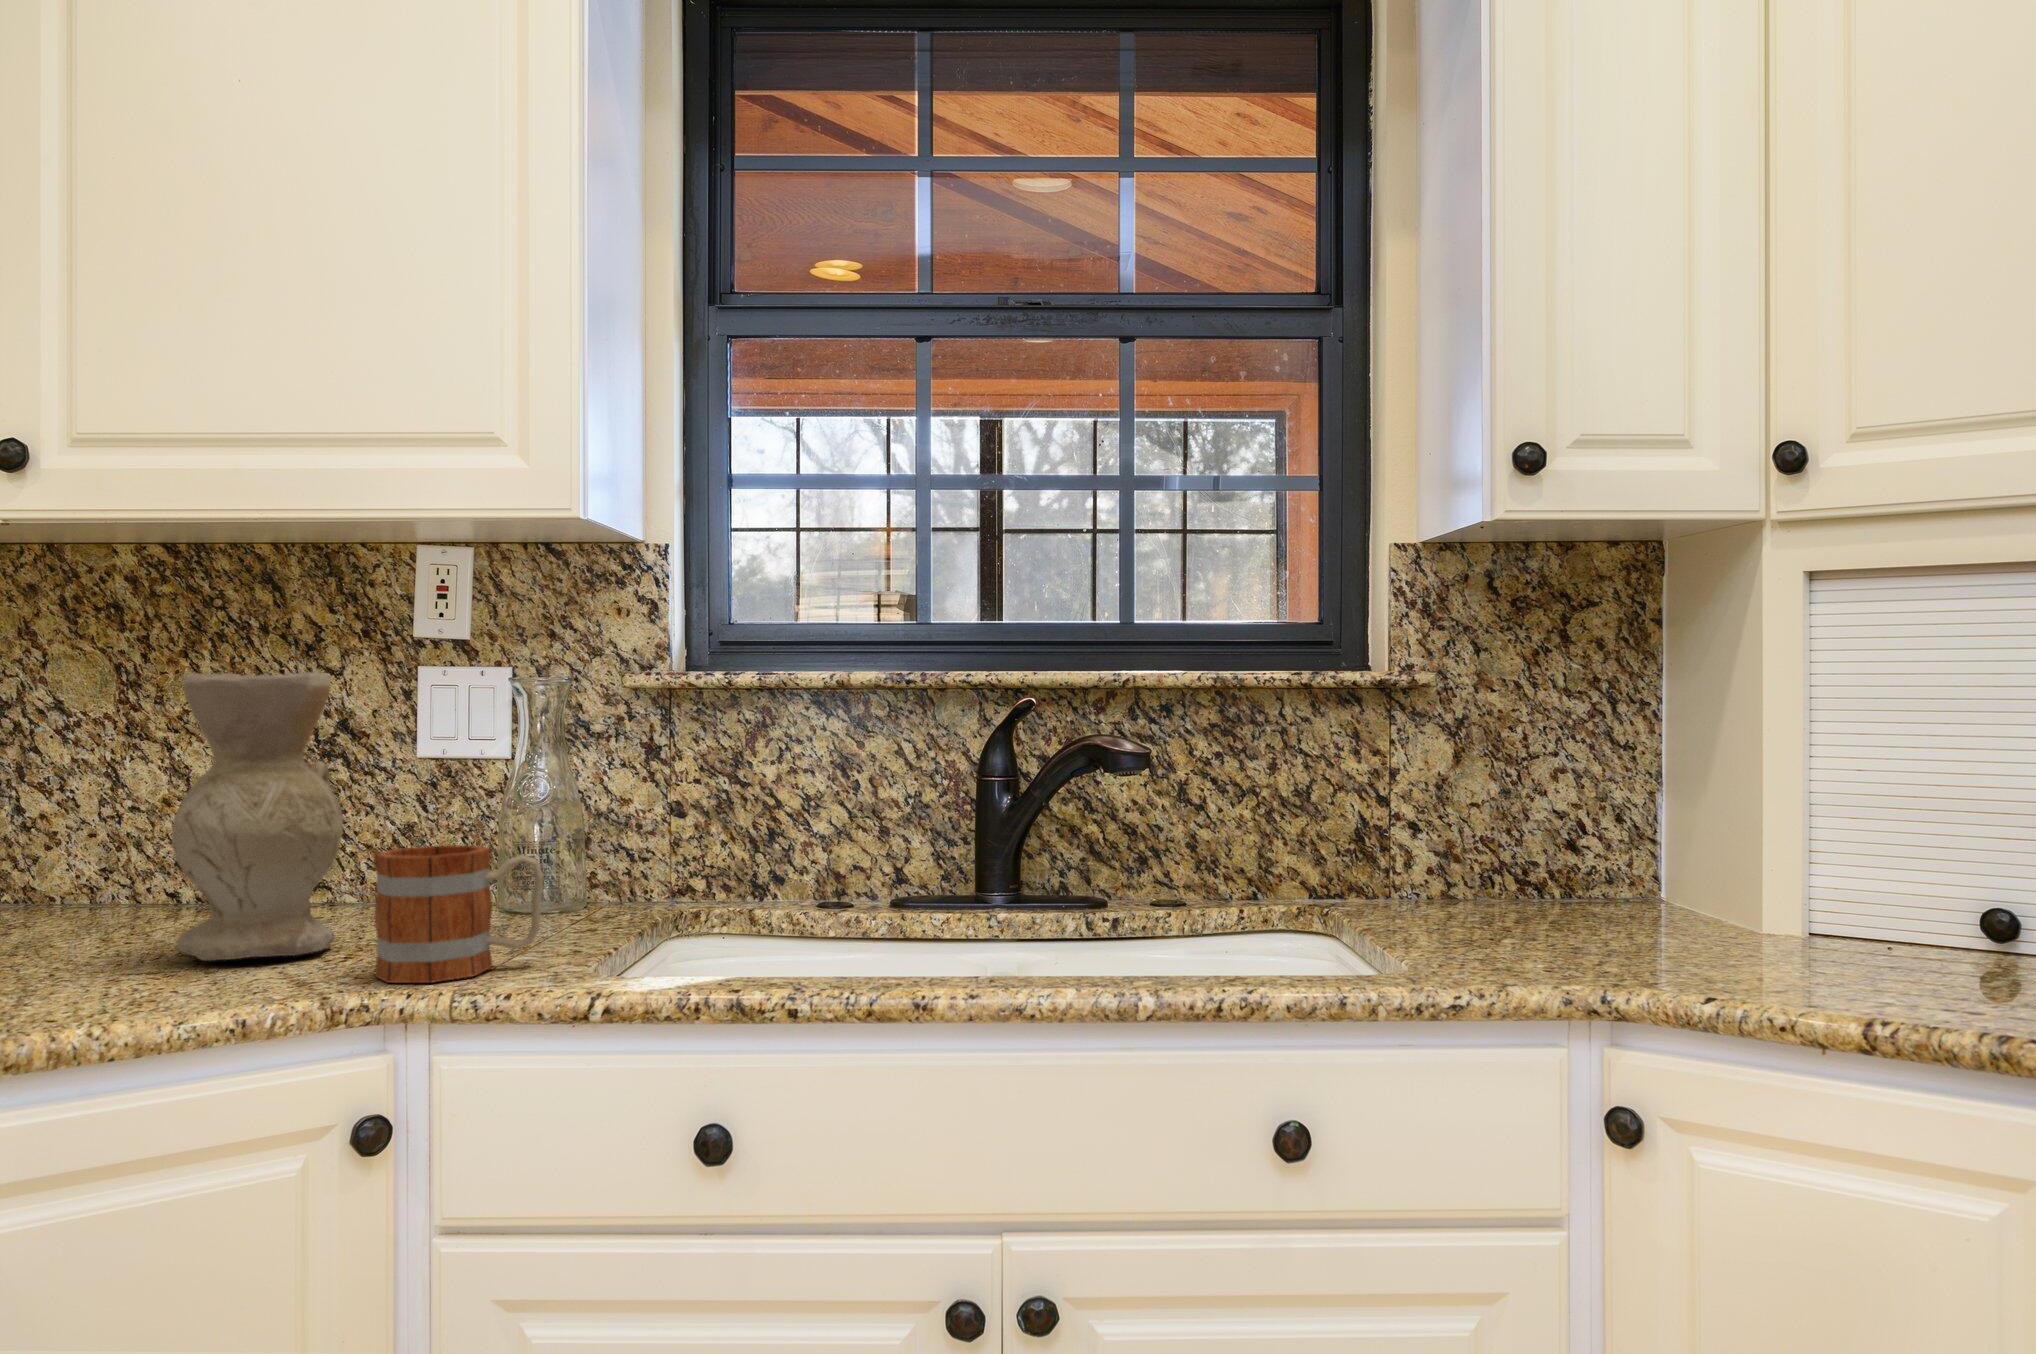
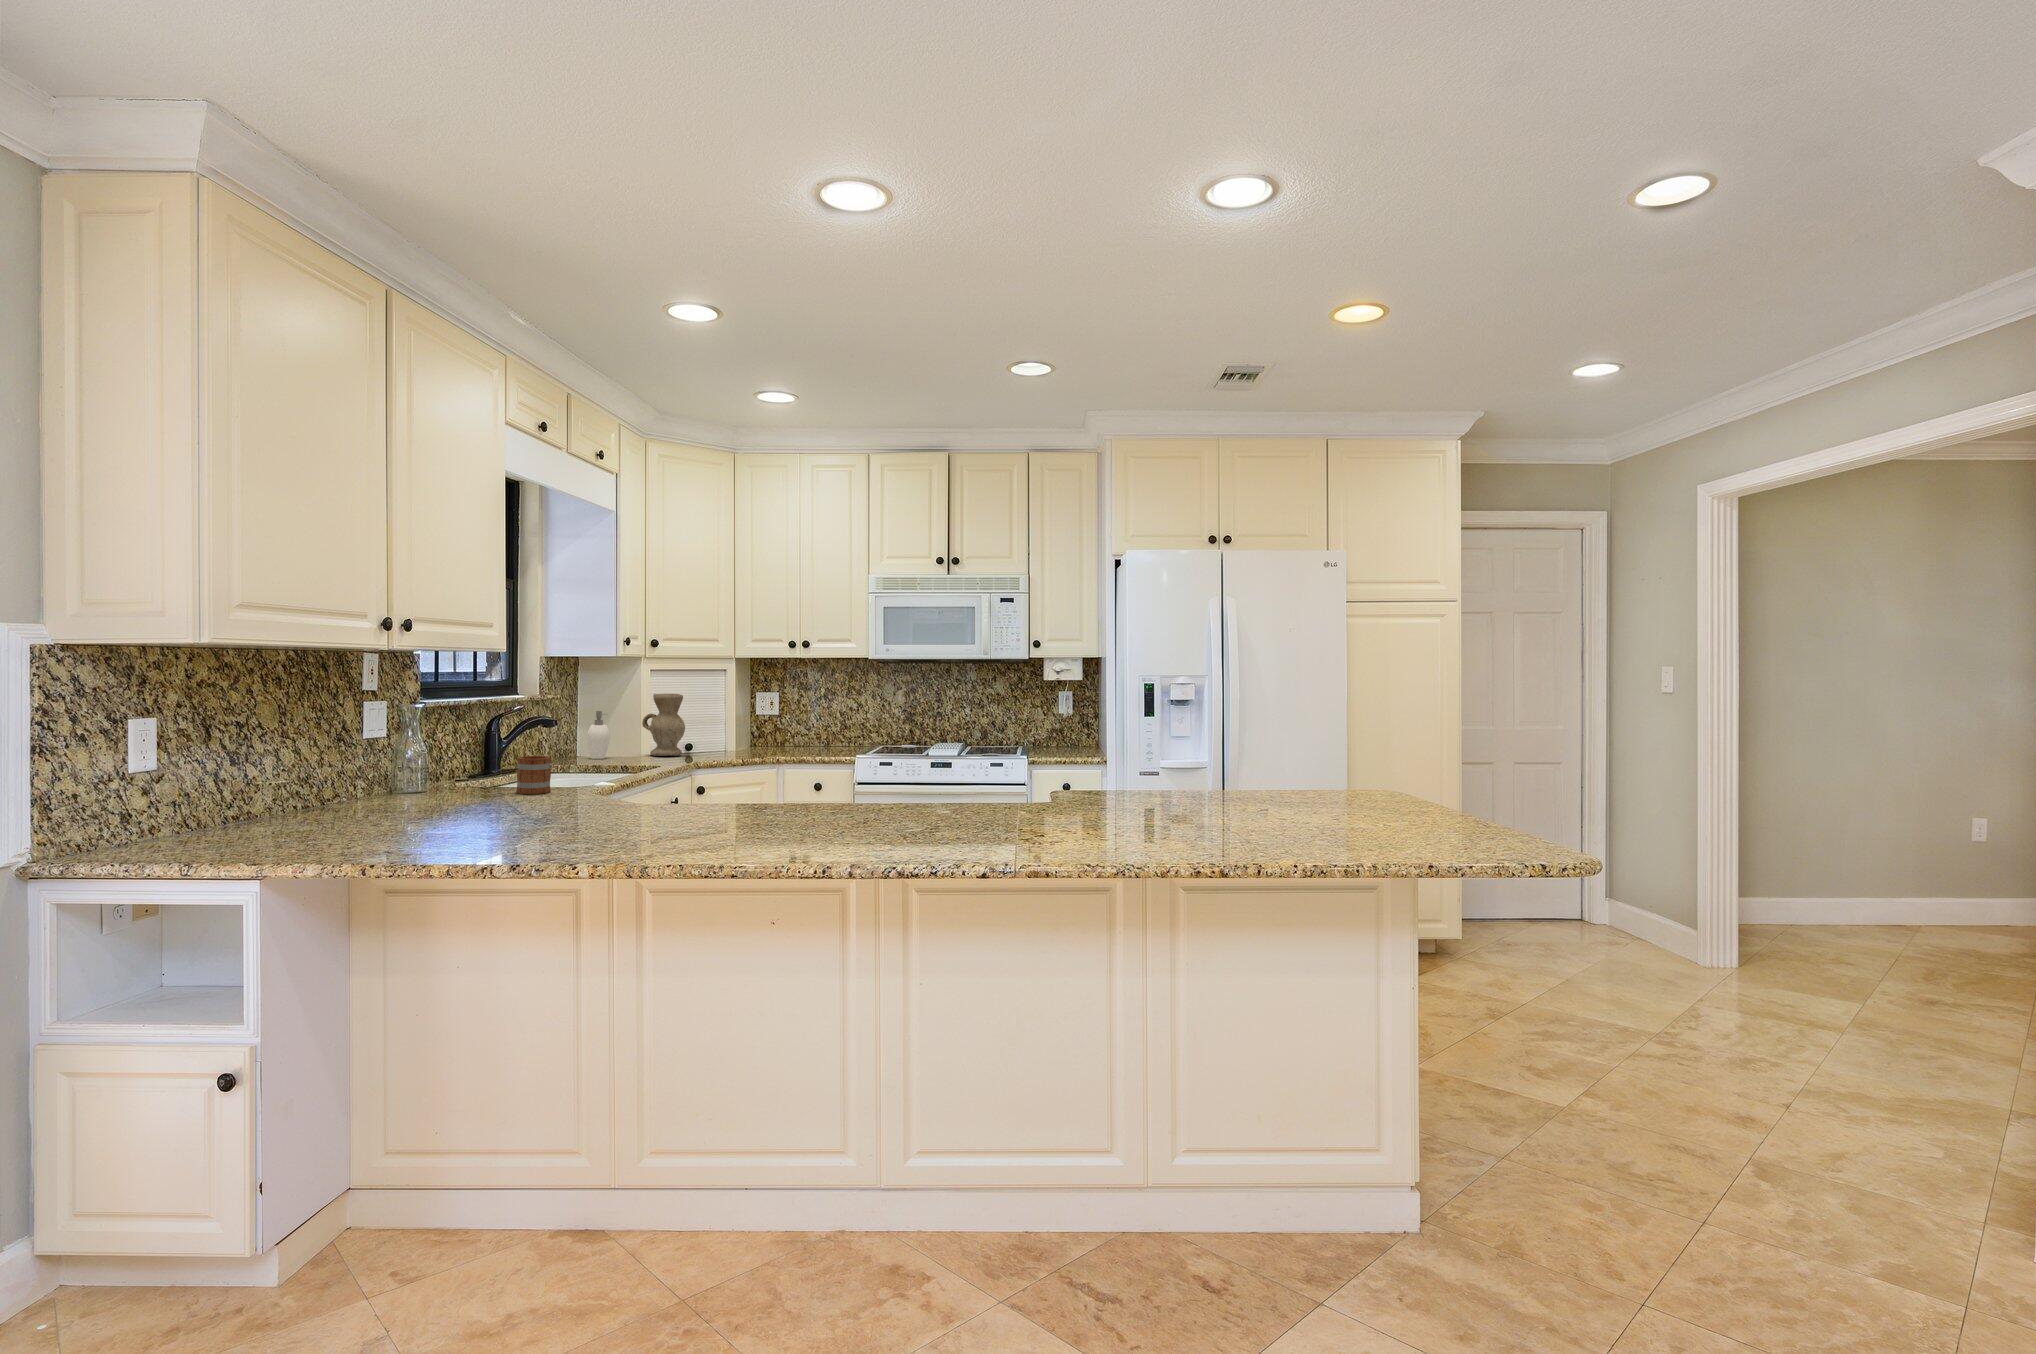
vase: present [172,672,343,961] -> present [642,694,685,756]
soap dispenser: none [1460,740,1565,927] -> present [587,711,610,759]

